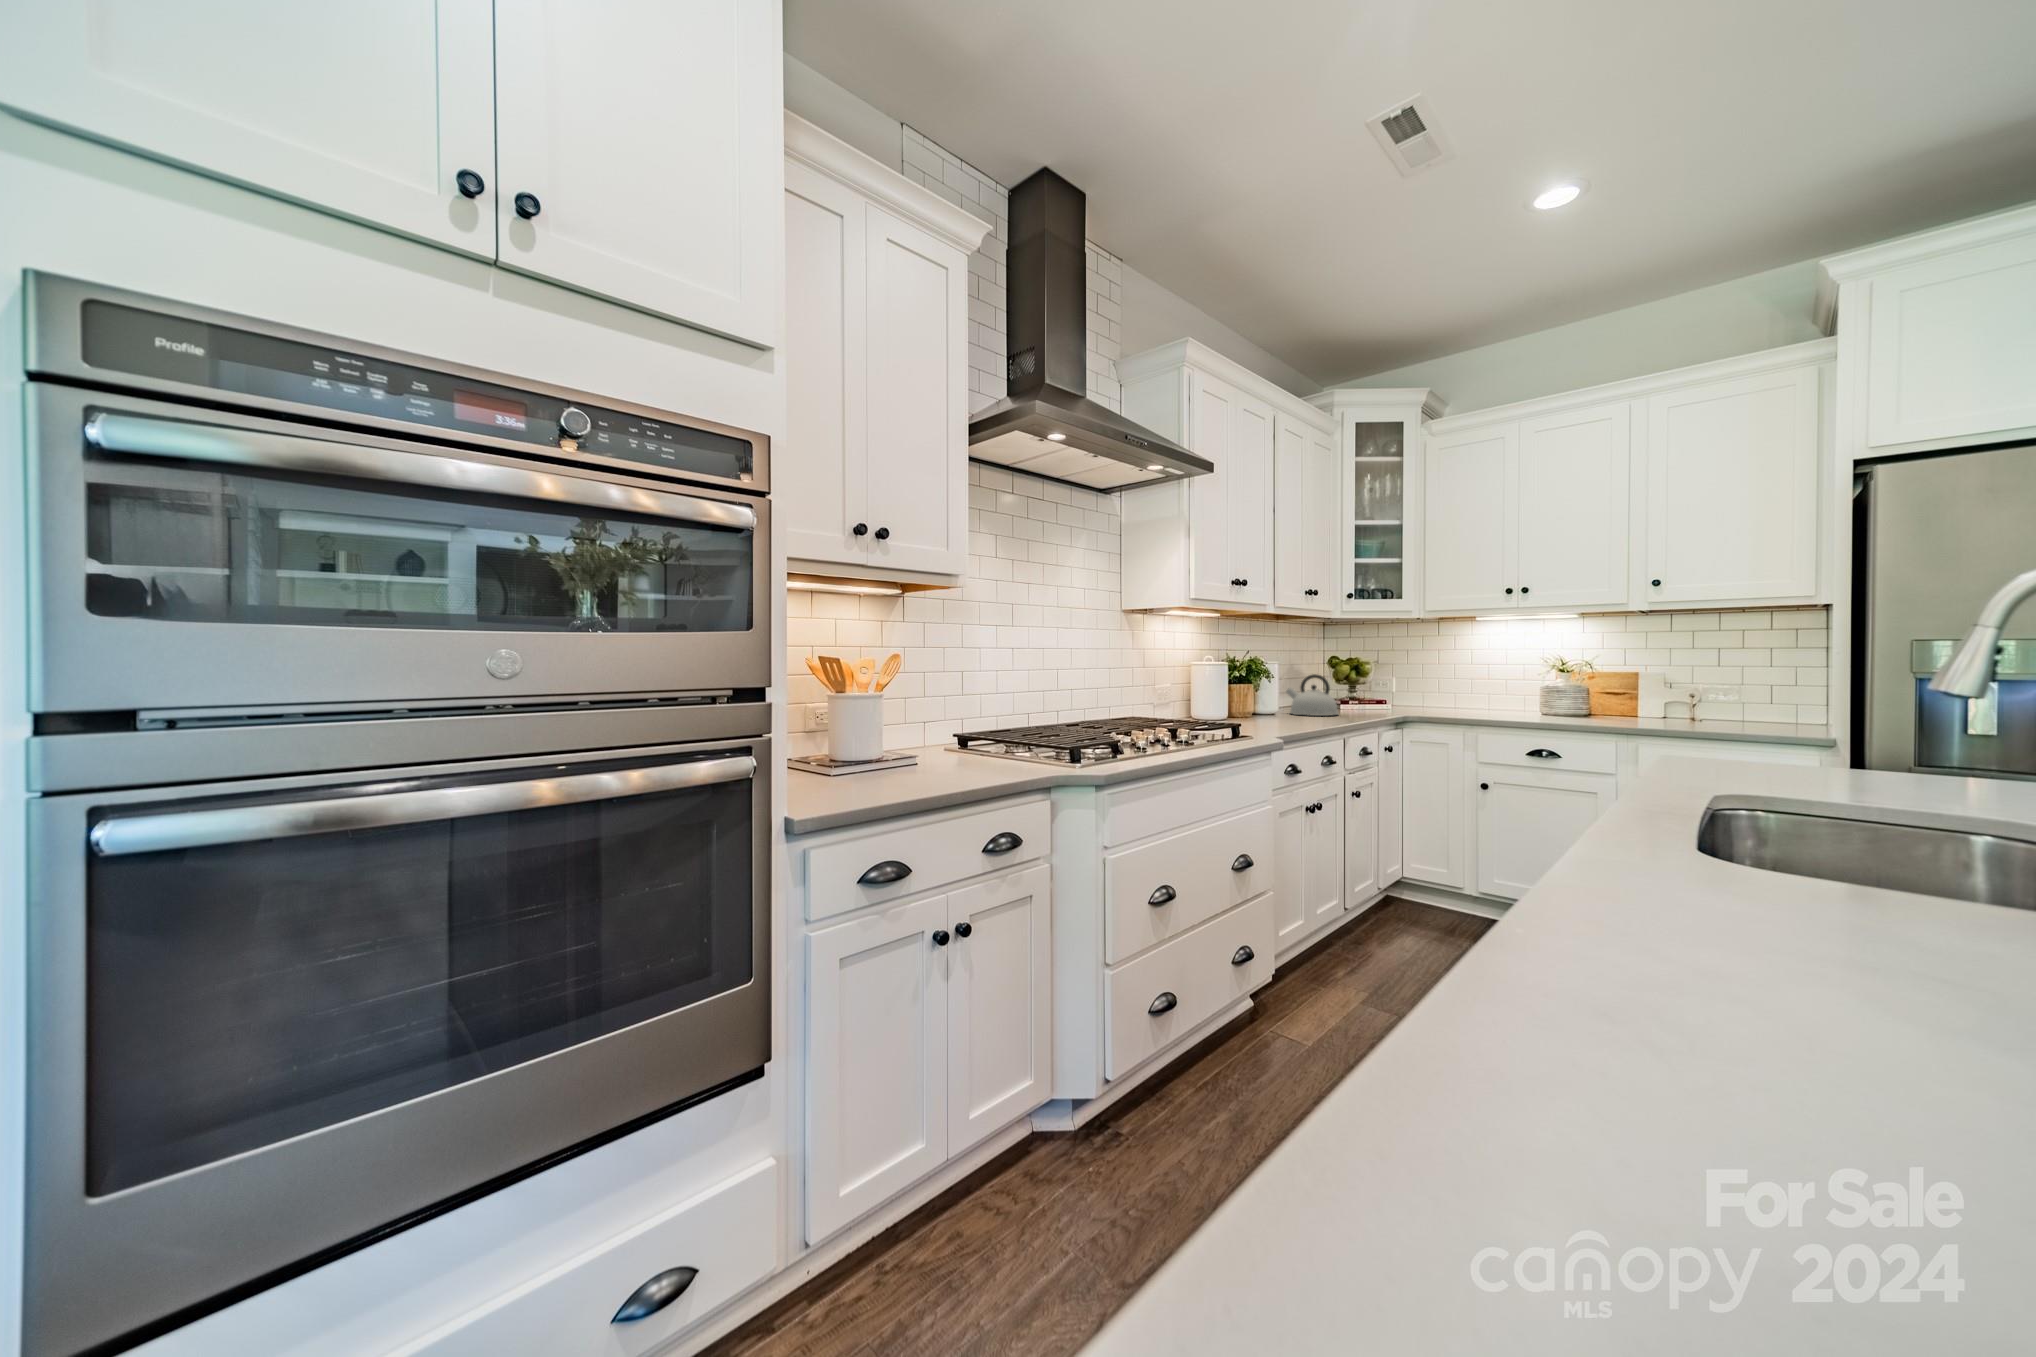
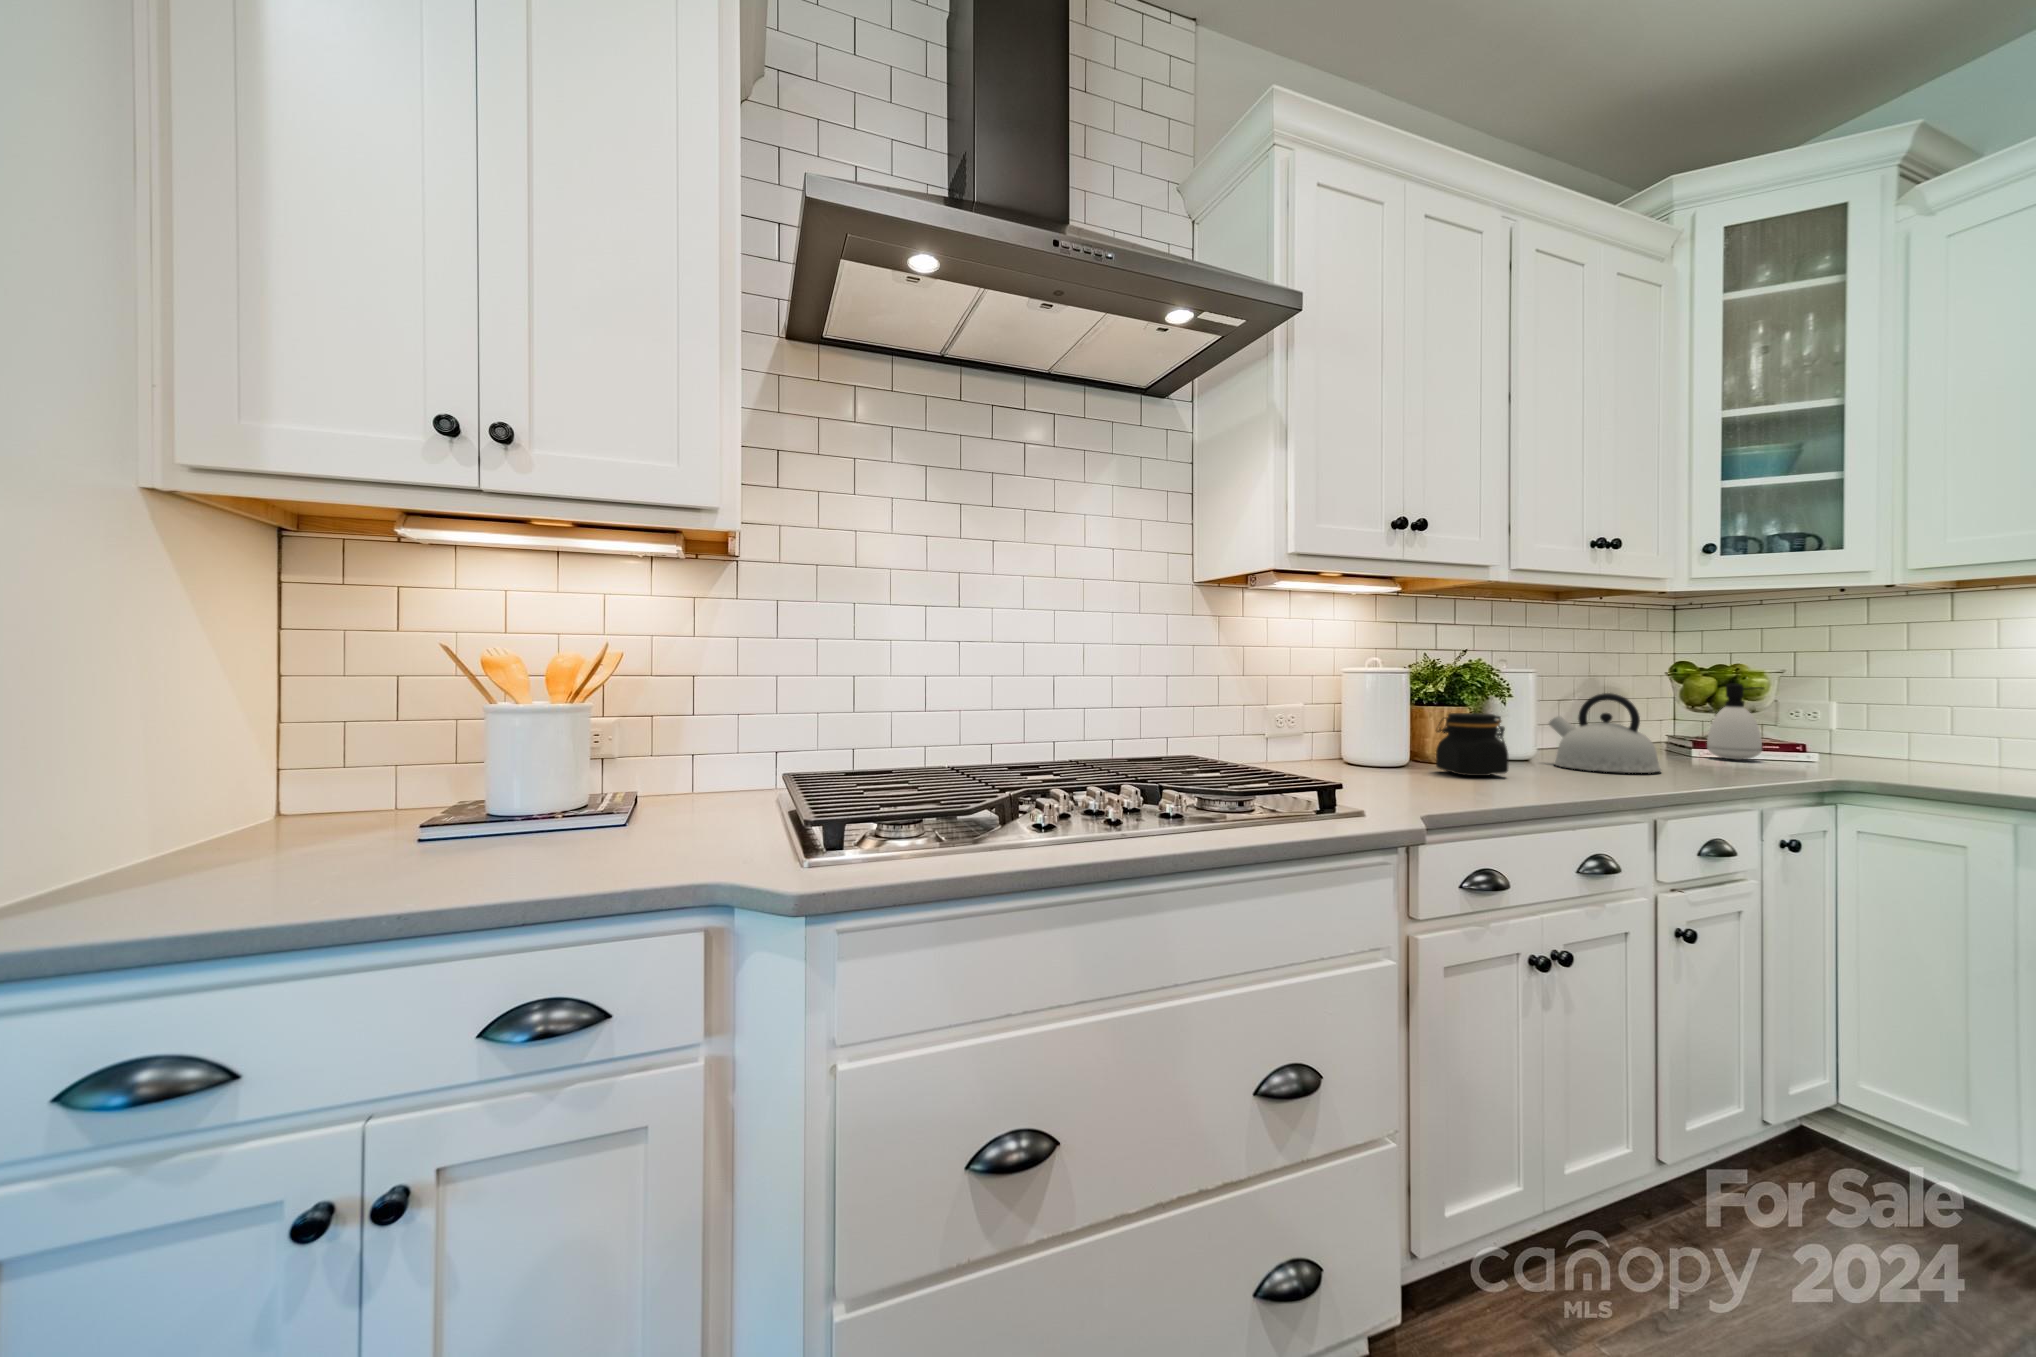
soap dispenser: none [1349,668,1374,708] -> present [1707,684,1764,760]
jar: none [1243,686,1279,720] -> present [1436,713,1509,776]

